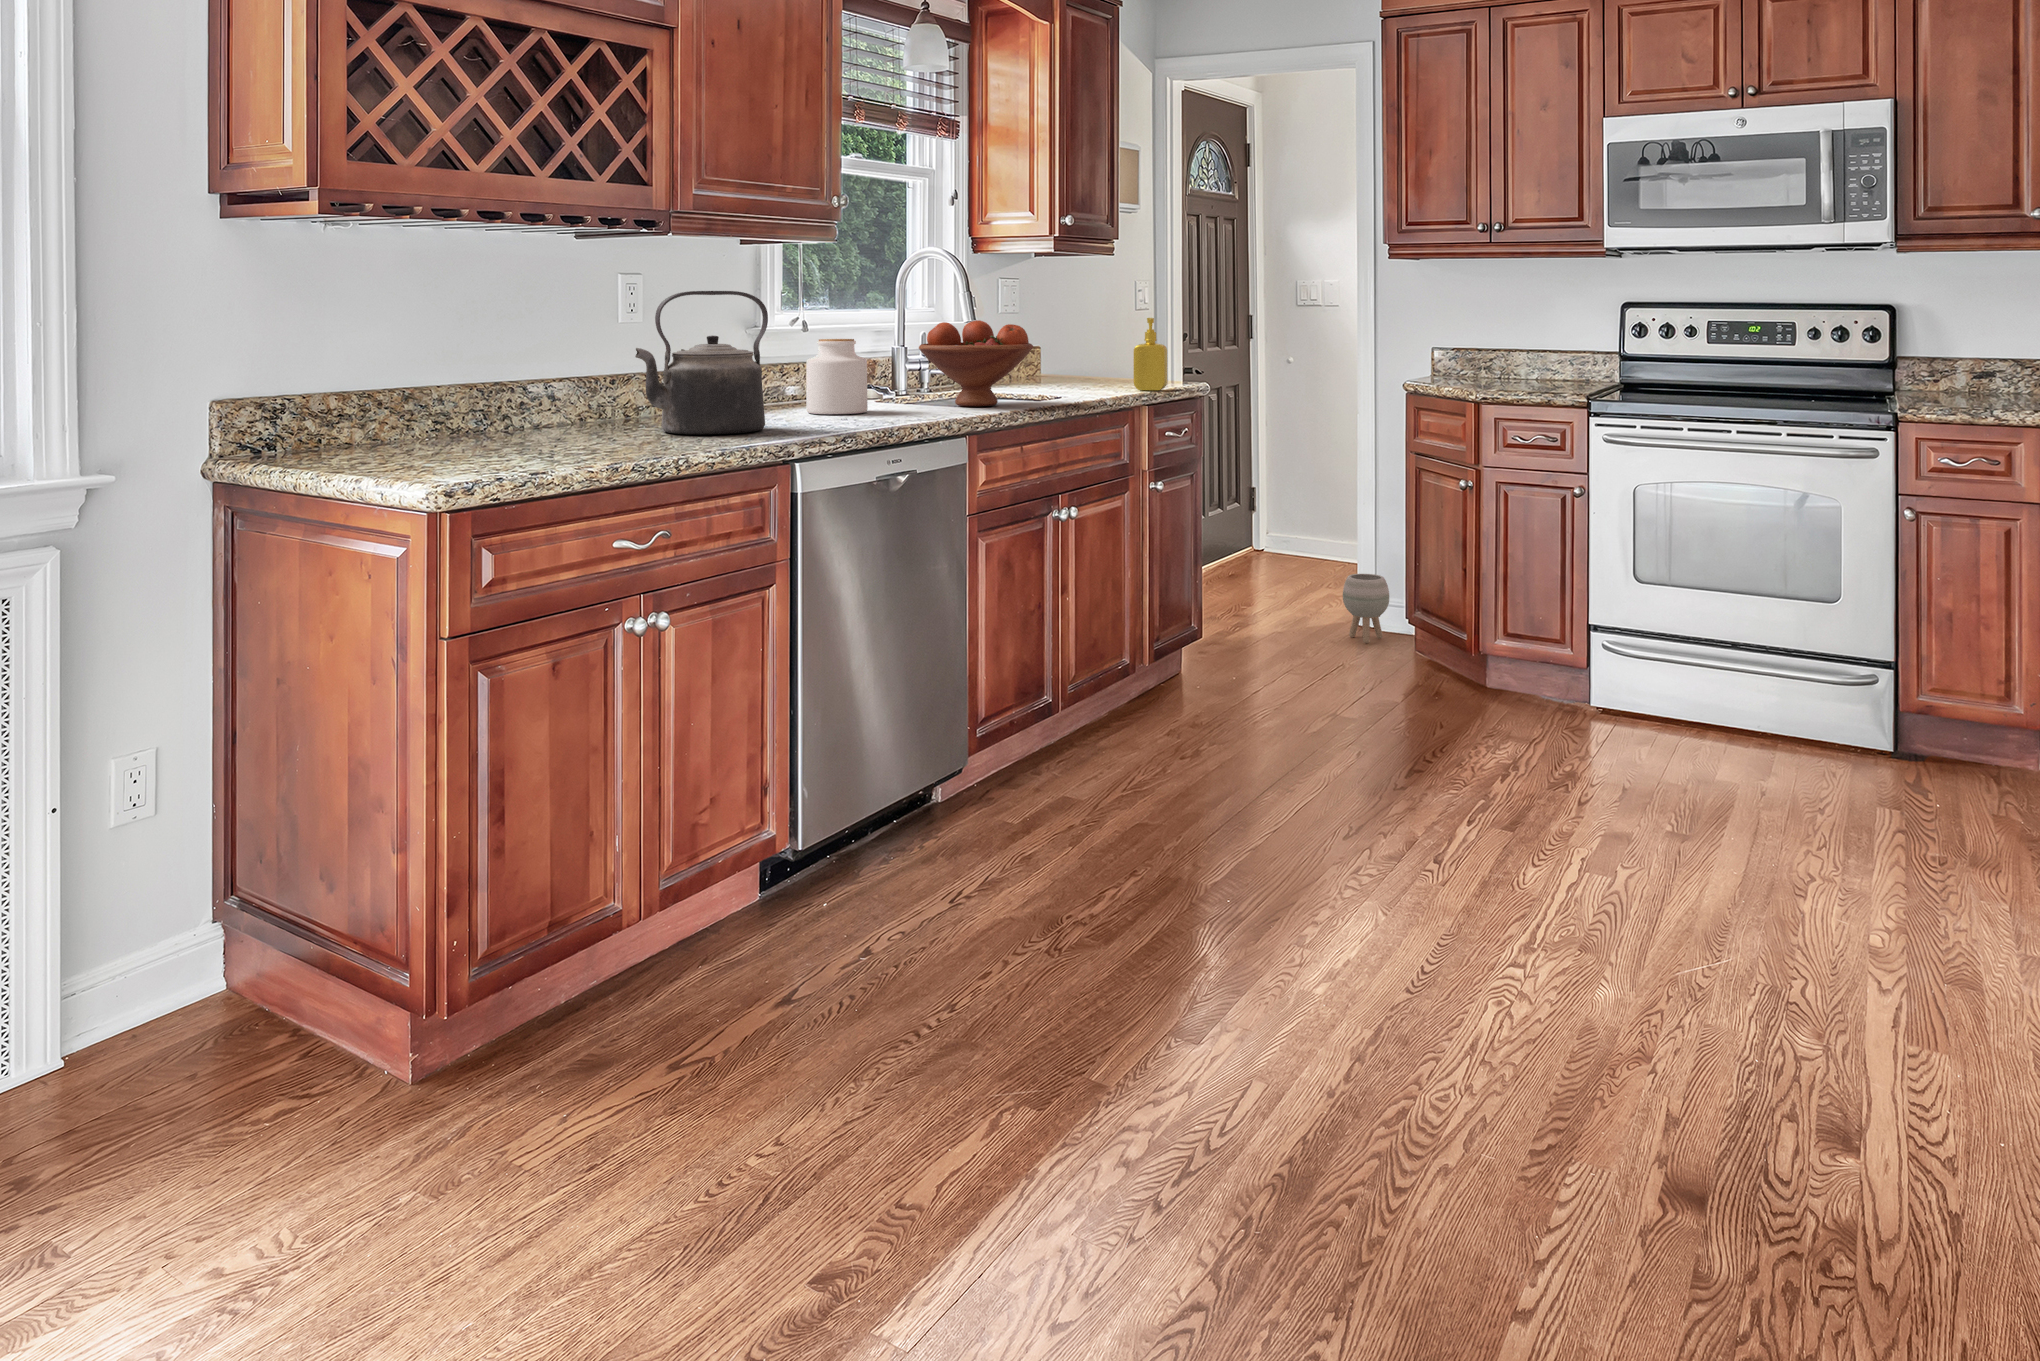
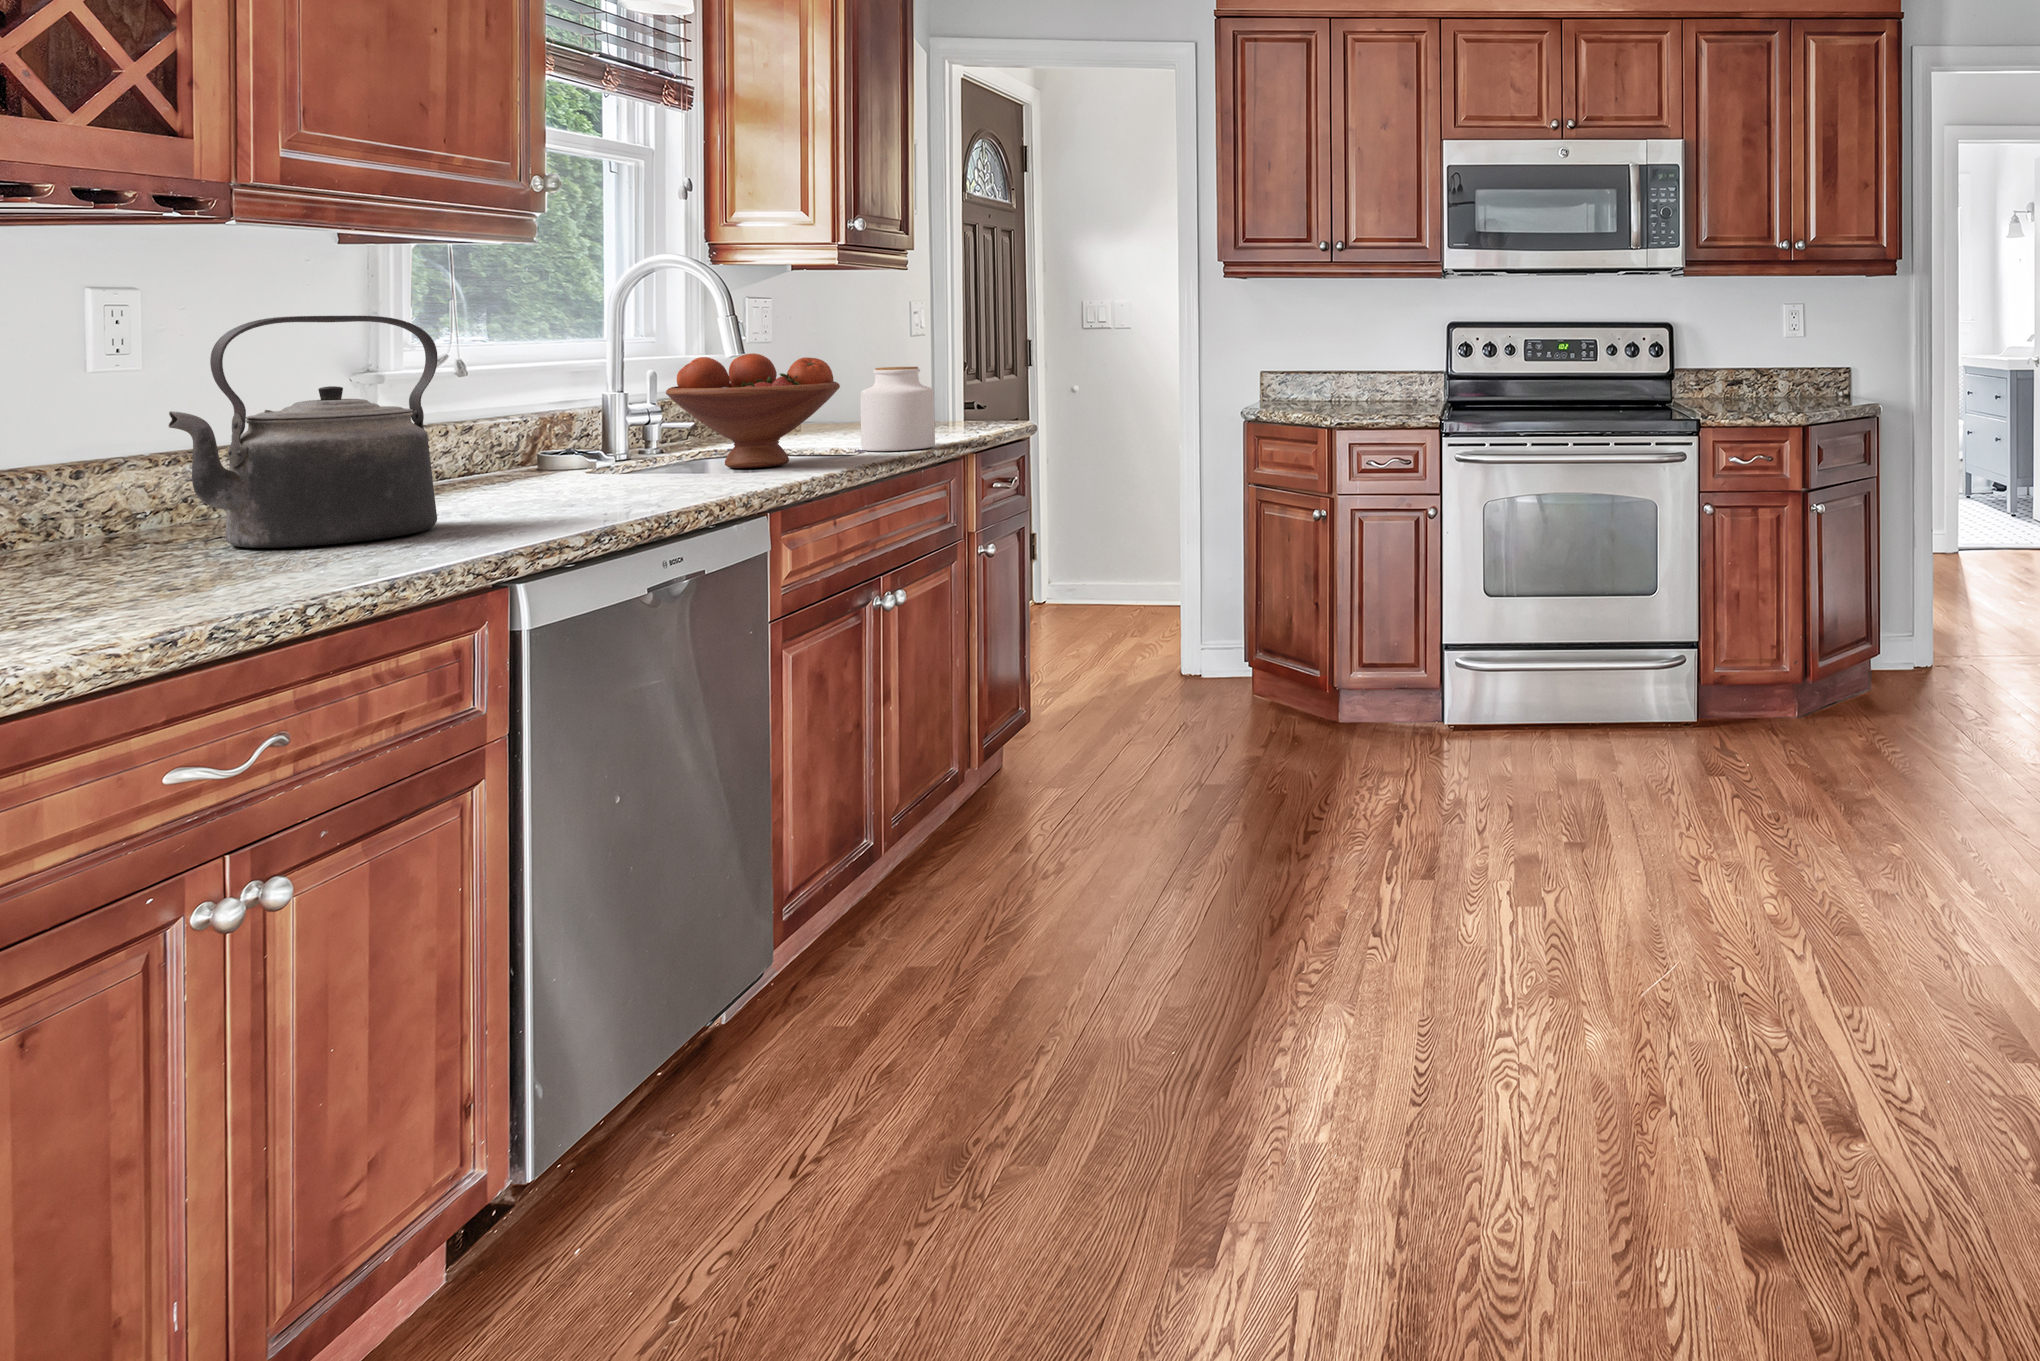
soap dispenser: present [1133,318,1167,391] -> none [948,346,991,433]
jar: present [806,339,868,414] -> present [860,367,935,451]
planter: present [1343,574,1389,643] -> none [1172,616,1222,692]

